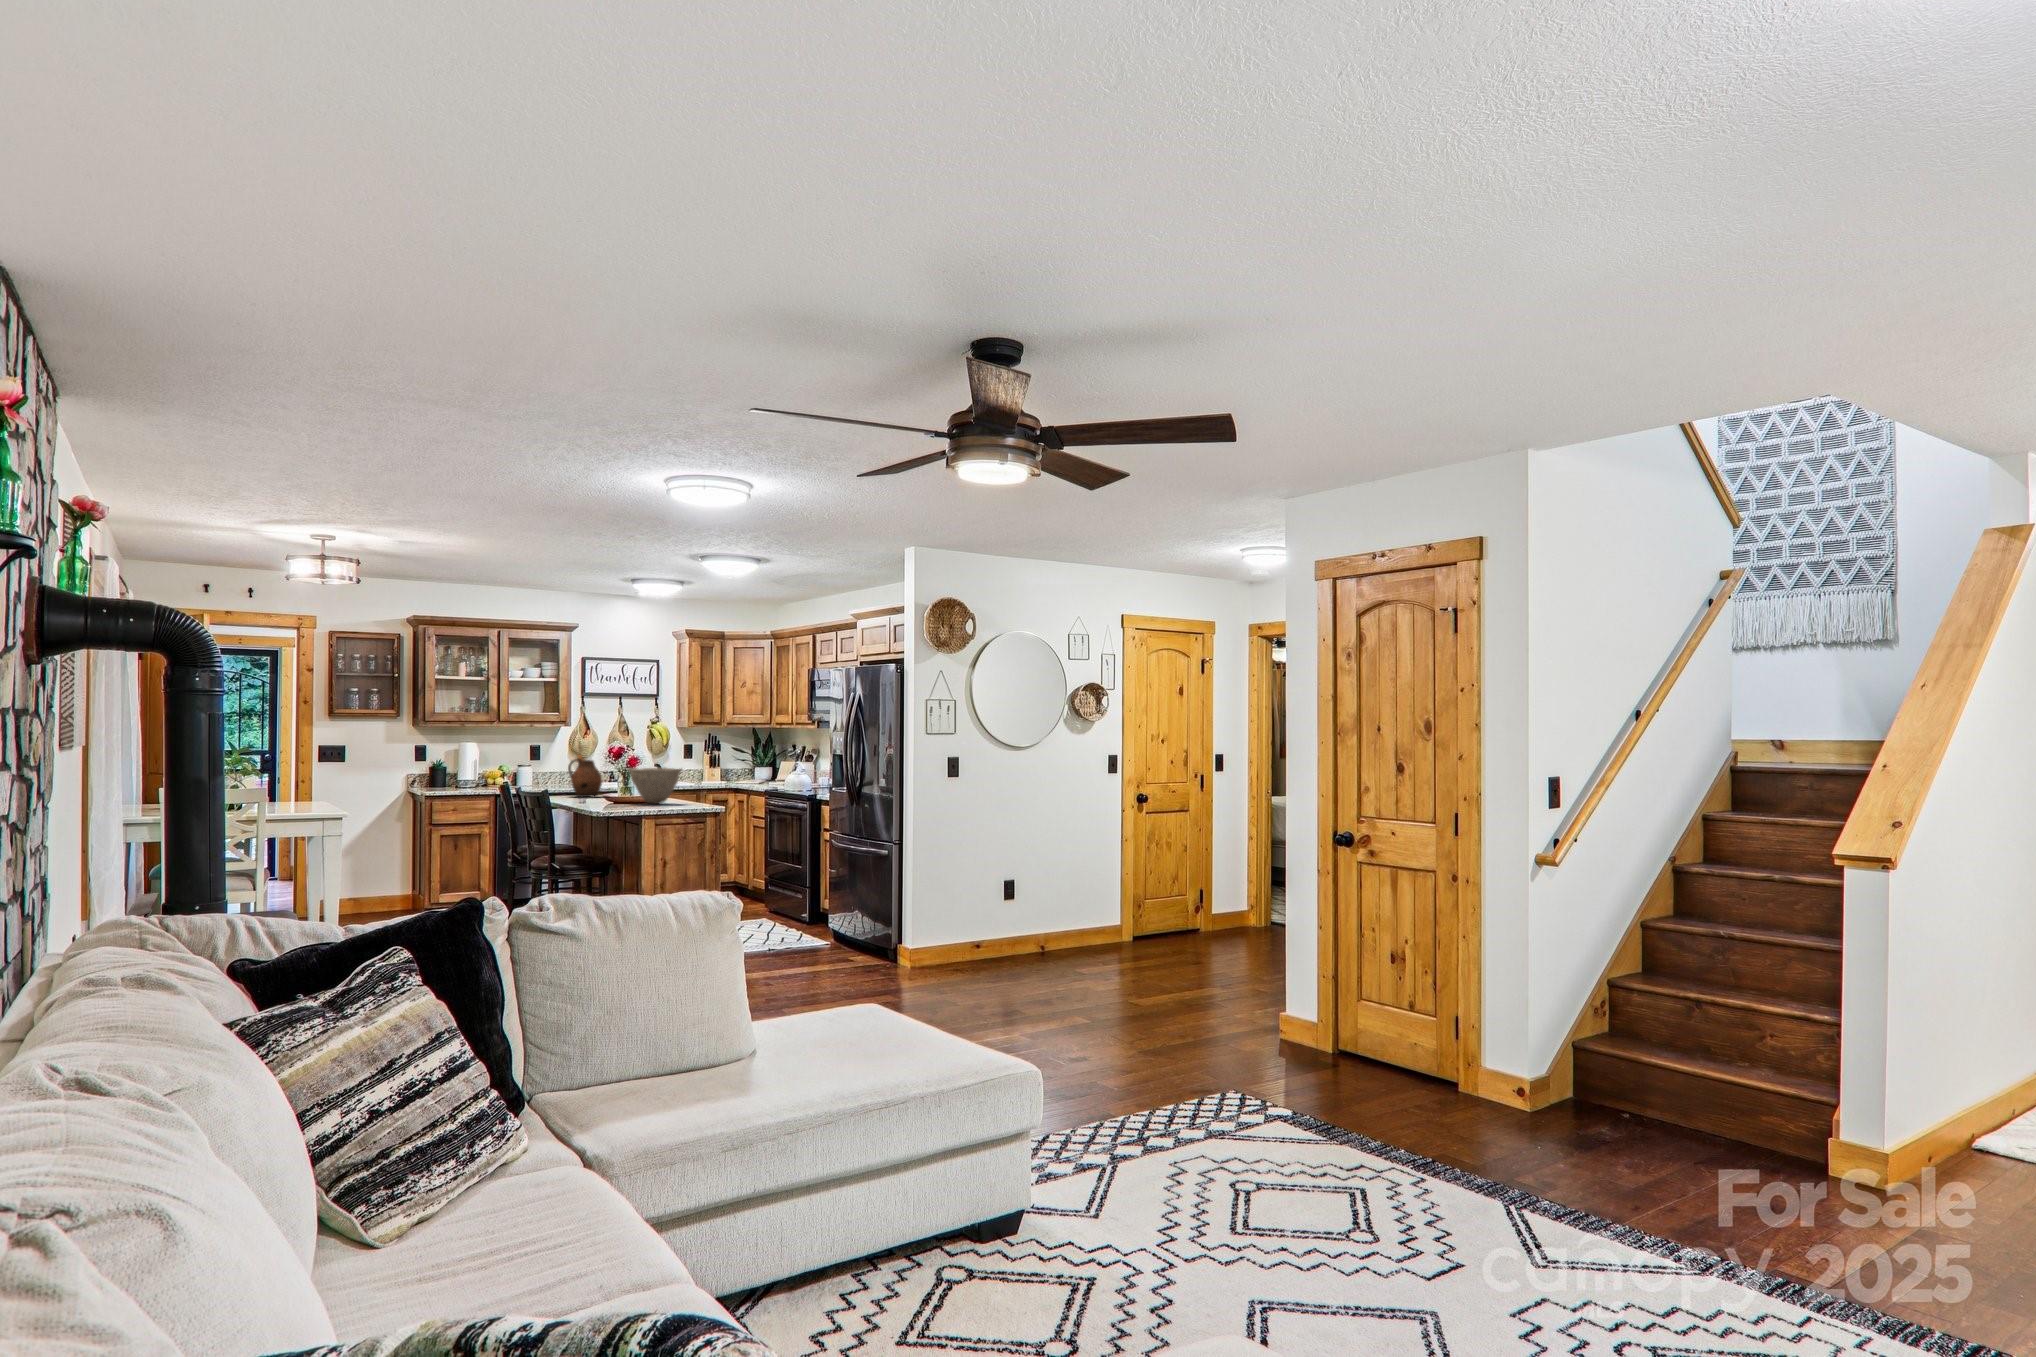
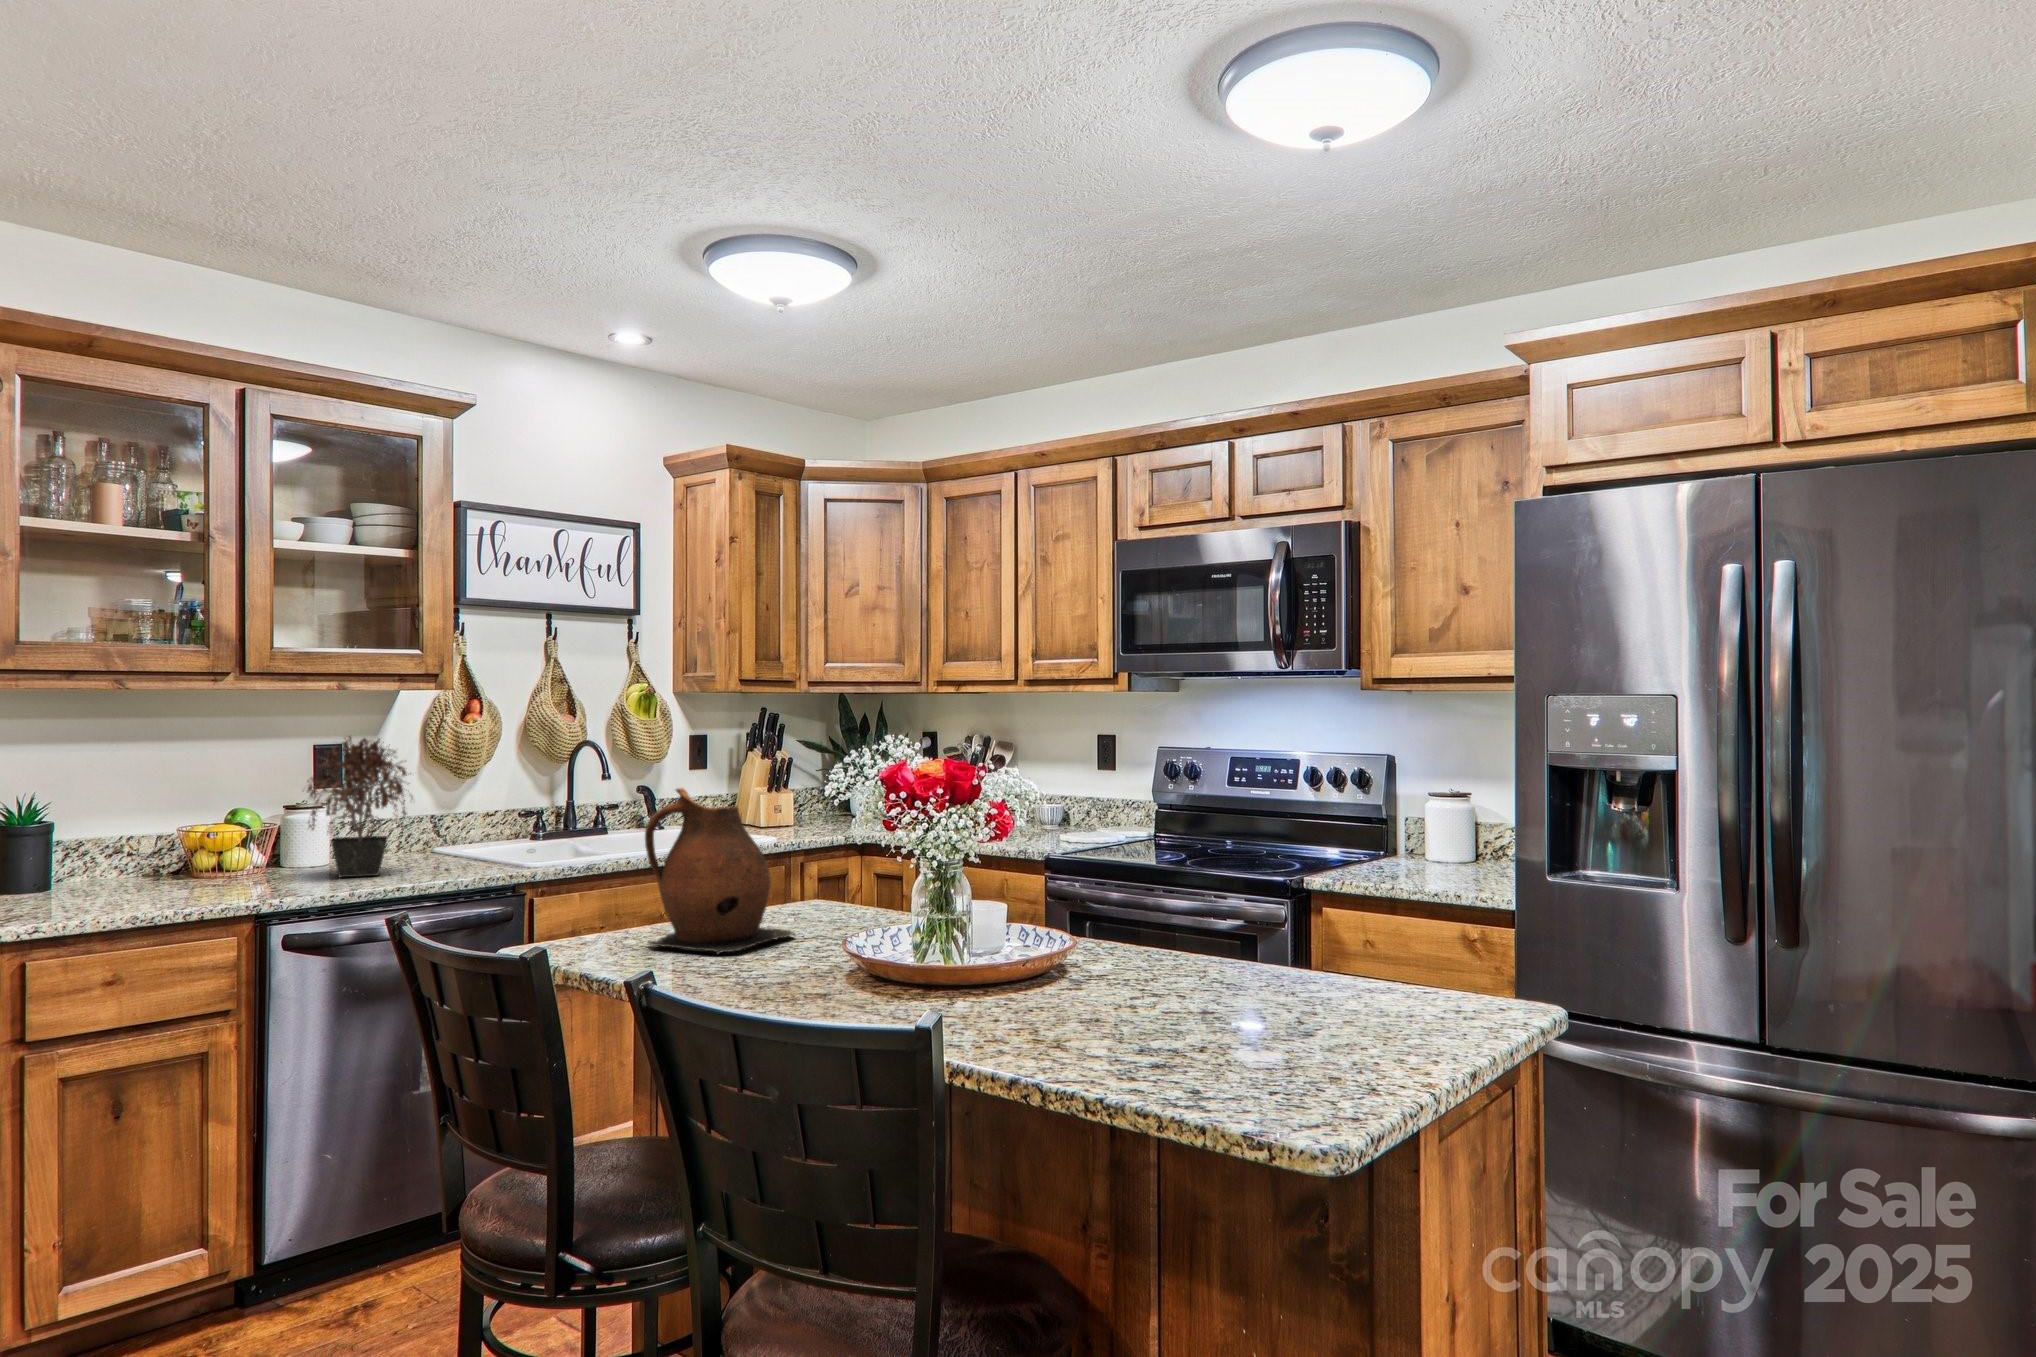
potted plant: none [515,741,553,788] -> present [307,736,413,877]
bowl: present [628,768,682,804] -> none [1107,844,1338,1008]

